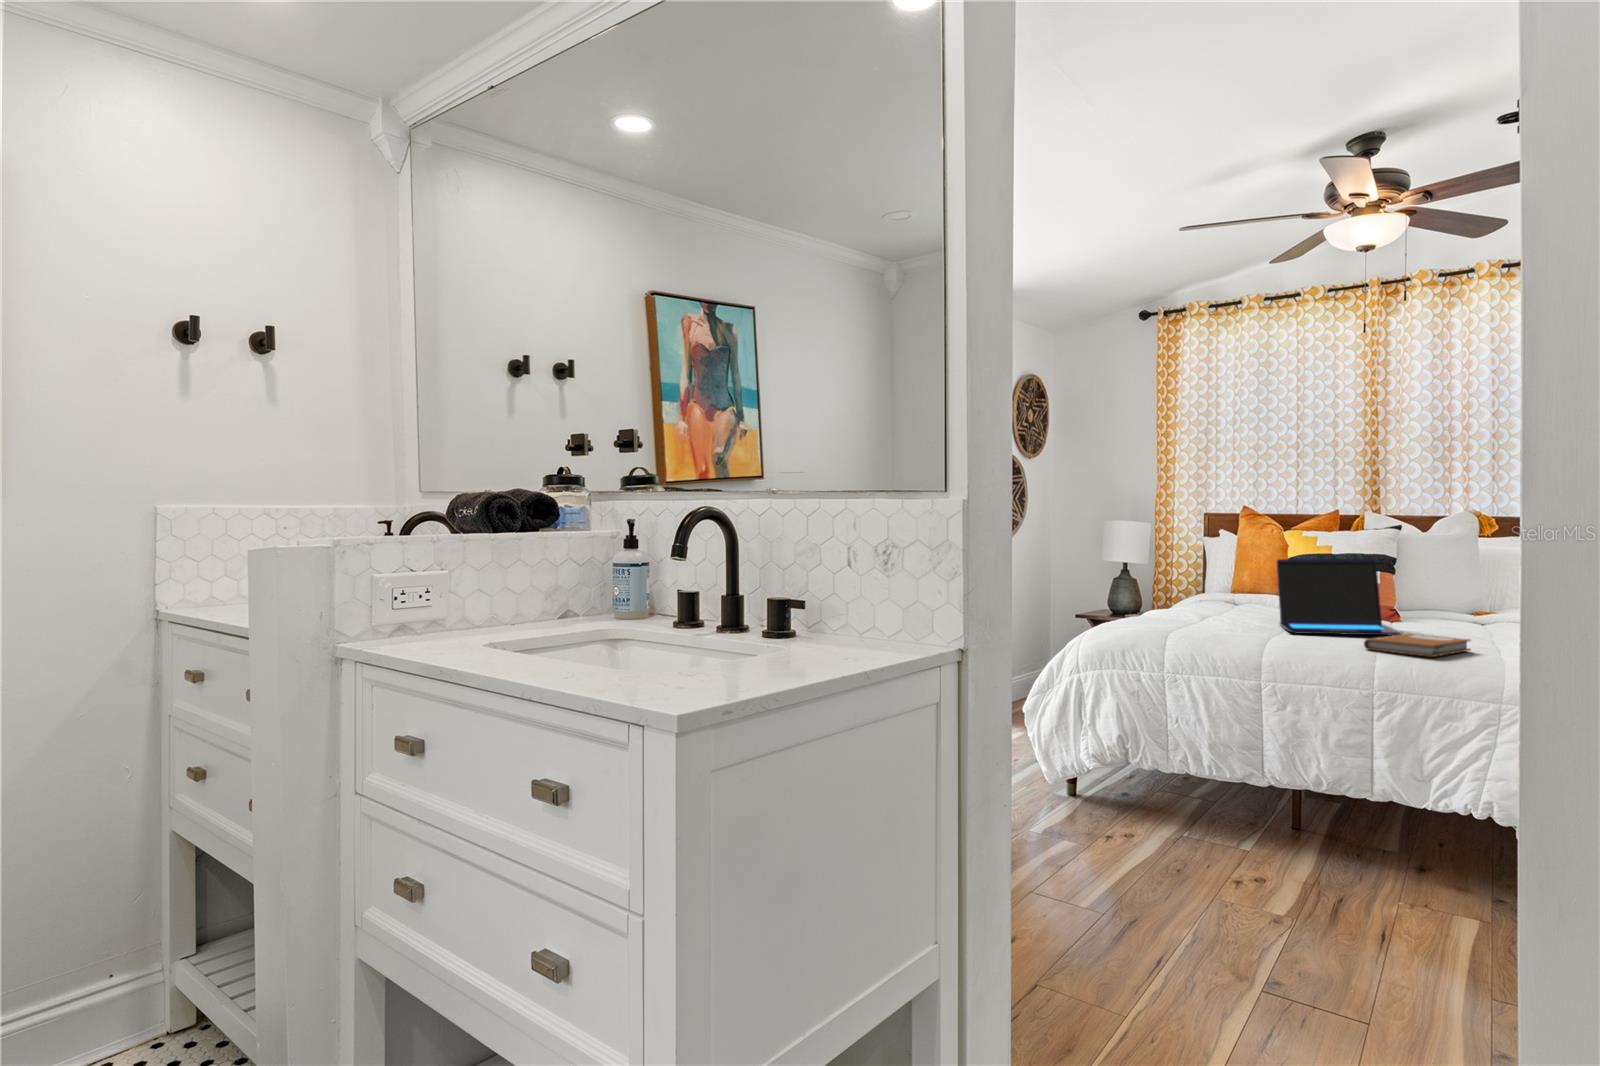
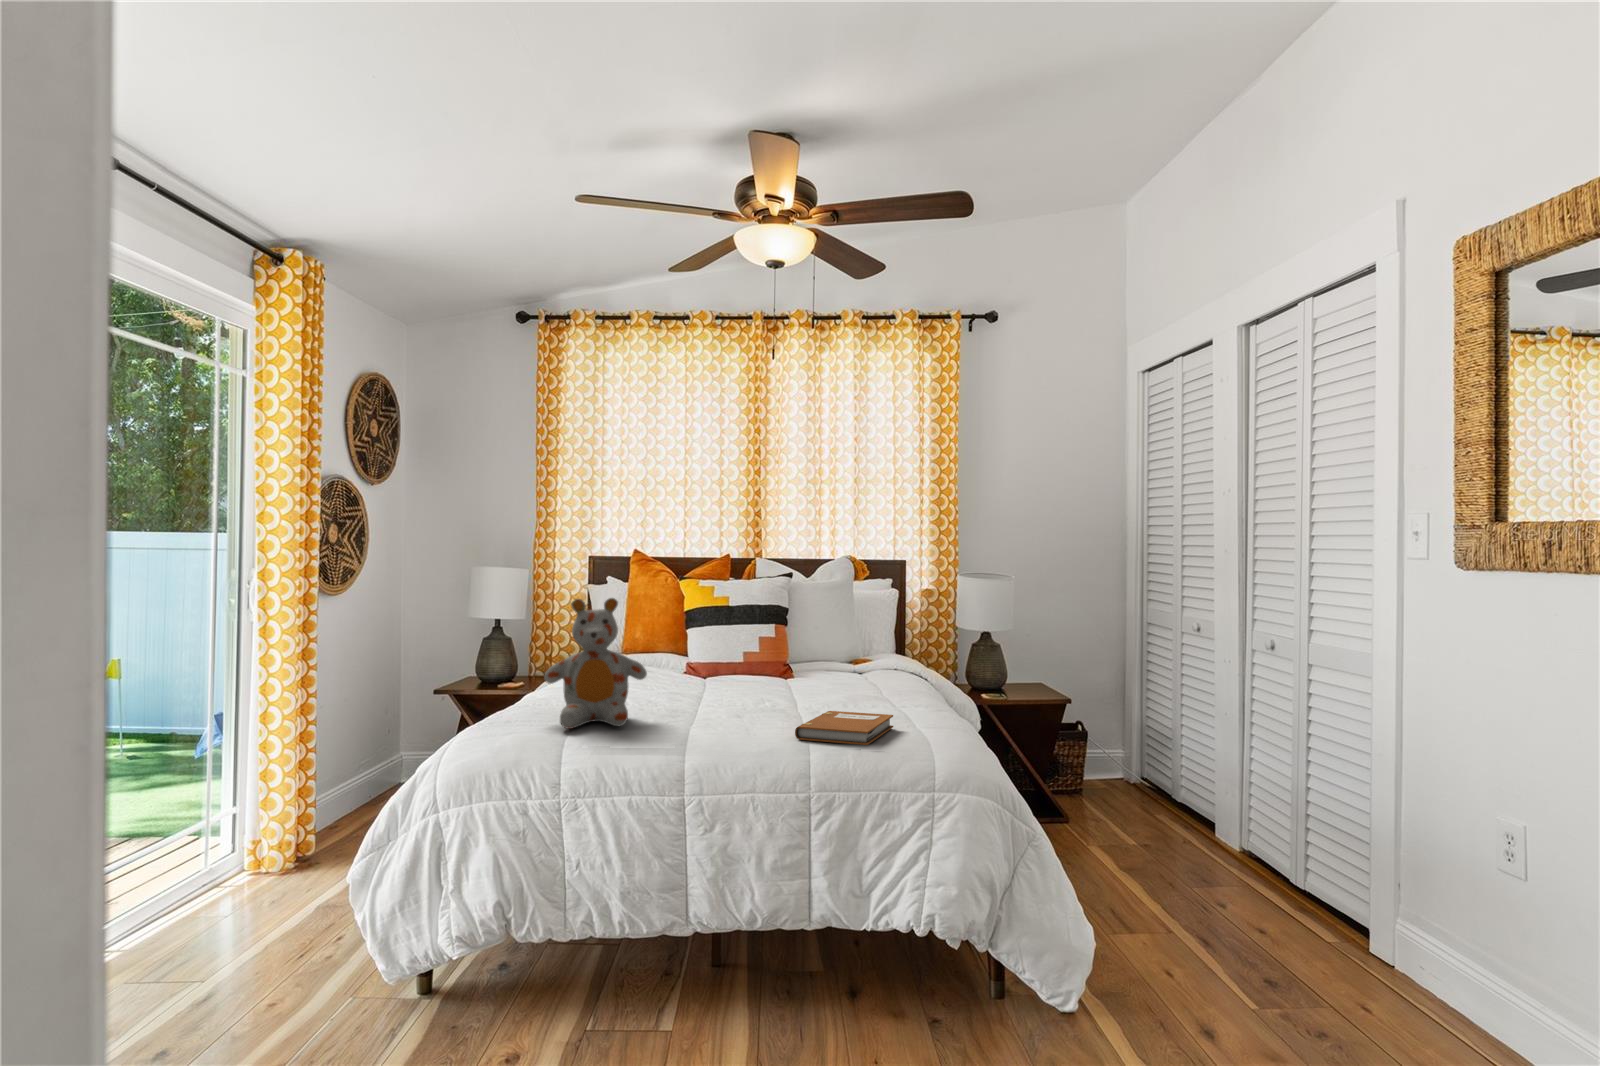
stuffed bear: none [1155,535,1237,630] -> present [544,598,647,729]
laptop: present [1276,559,1402,635] -> none [686,618,822,719]

